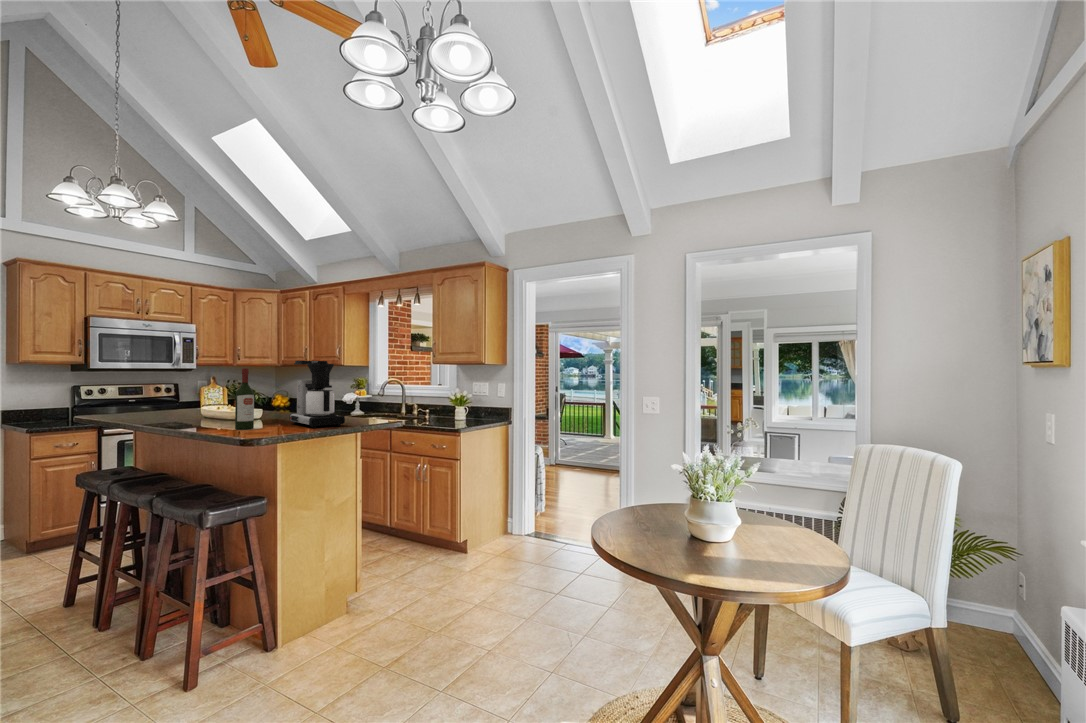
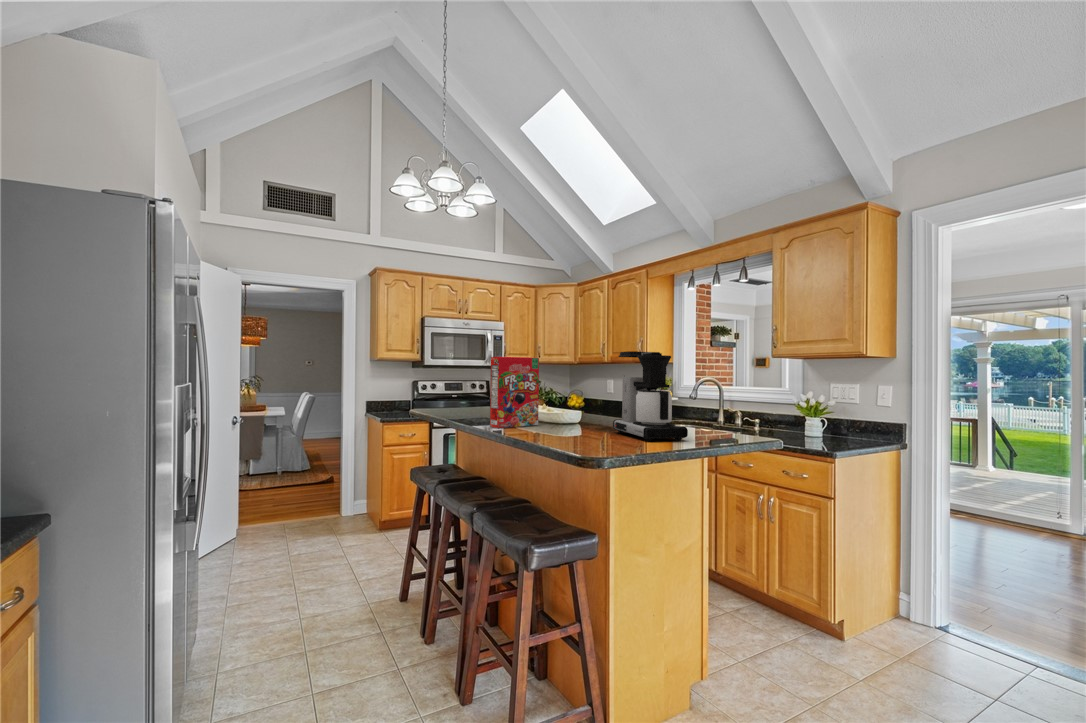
cereal box: none [172,364,223,426] -> present [490,357,539,428]
wine bottle: present [235,368,254,429] -> none [556,361,577,438]

